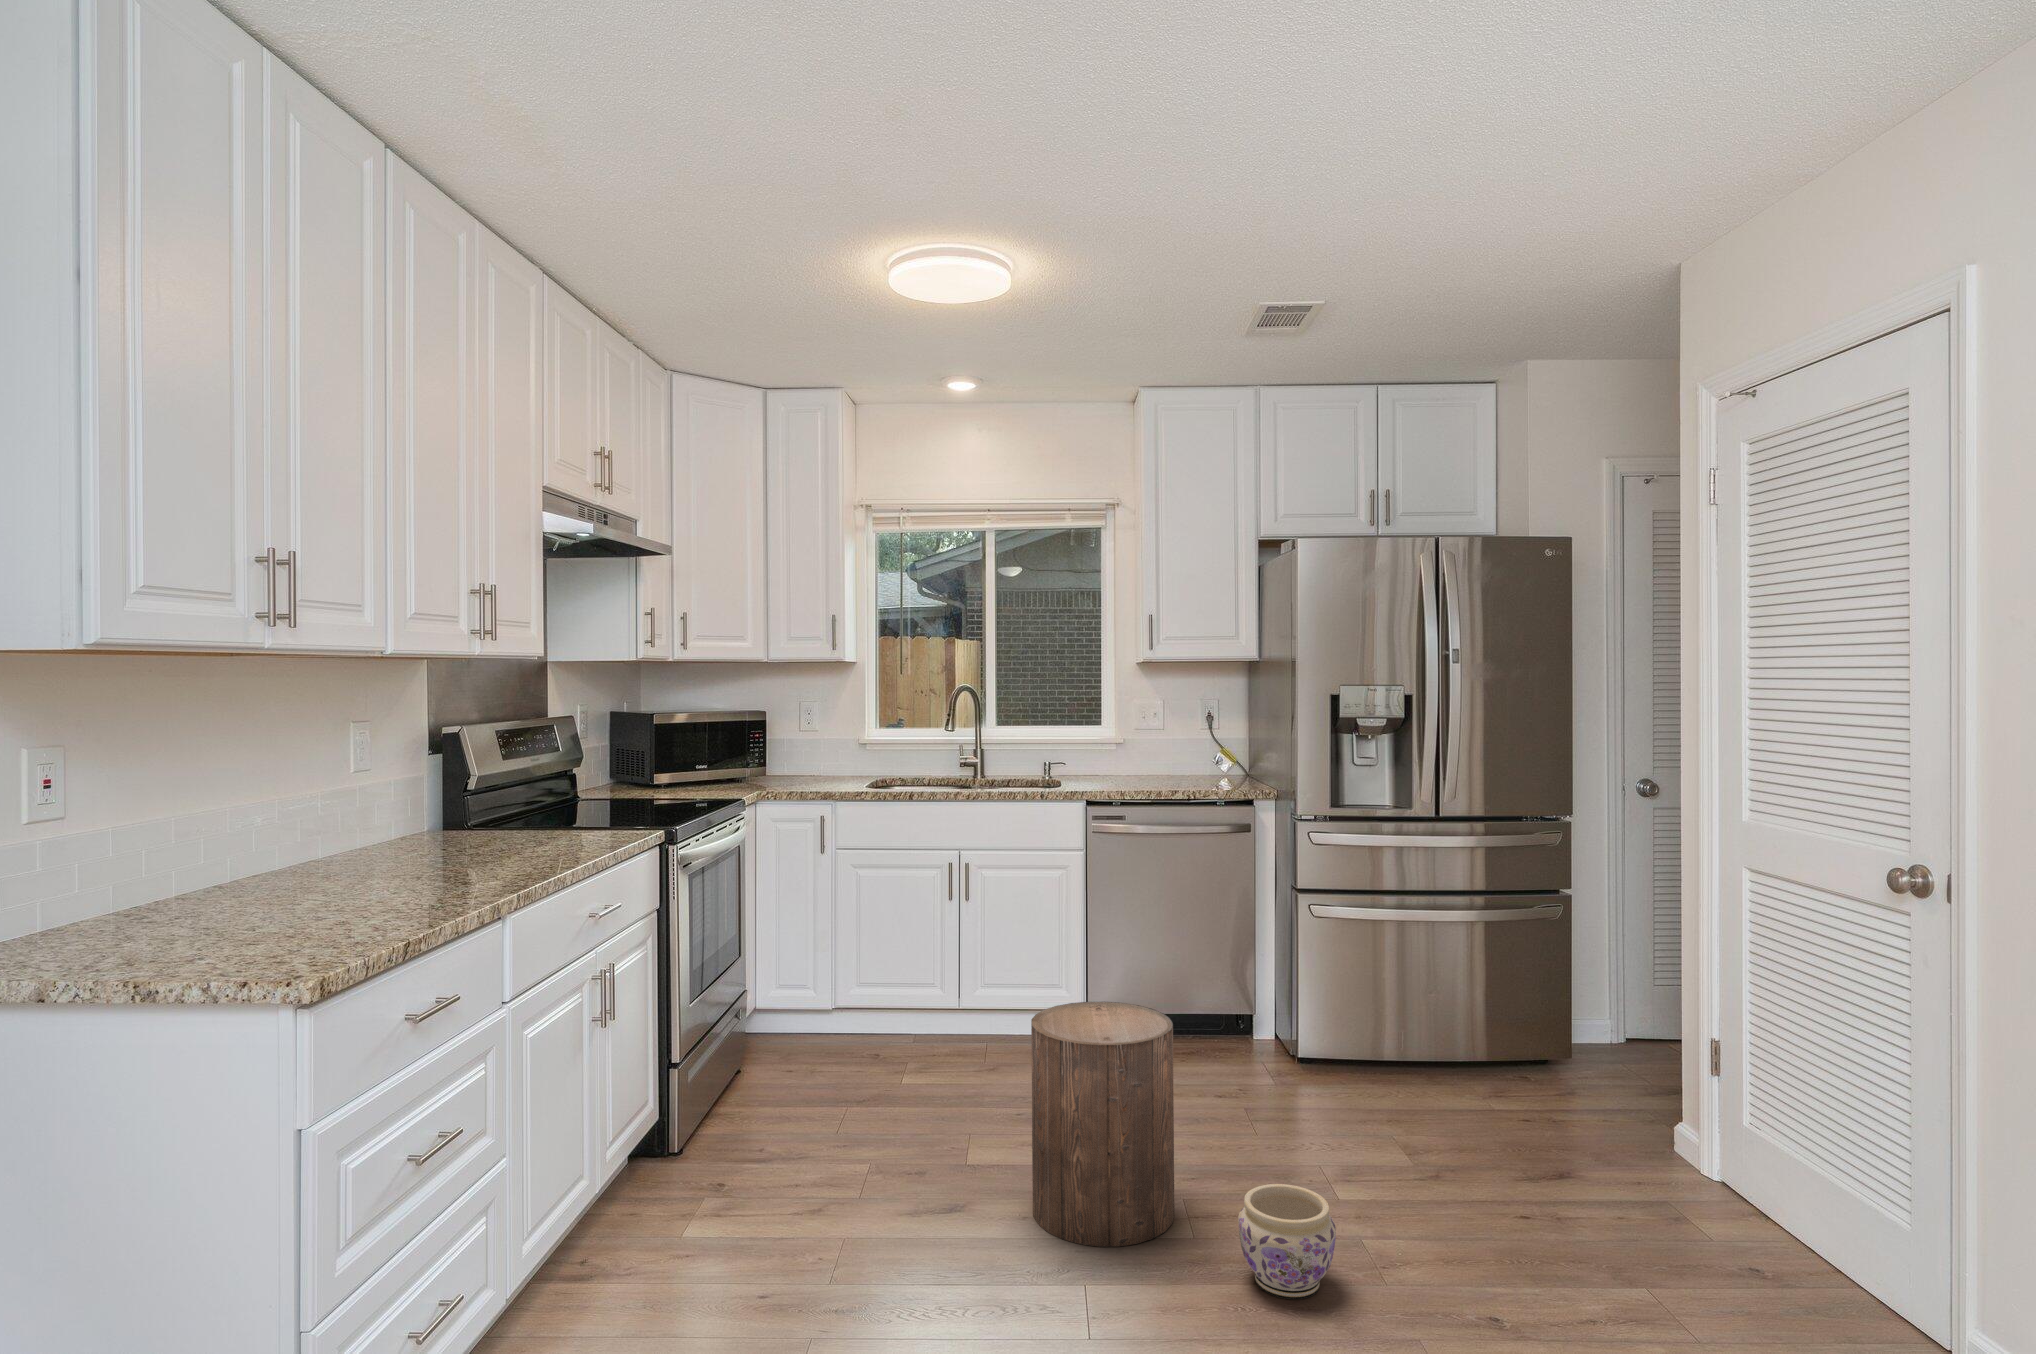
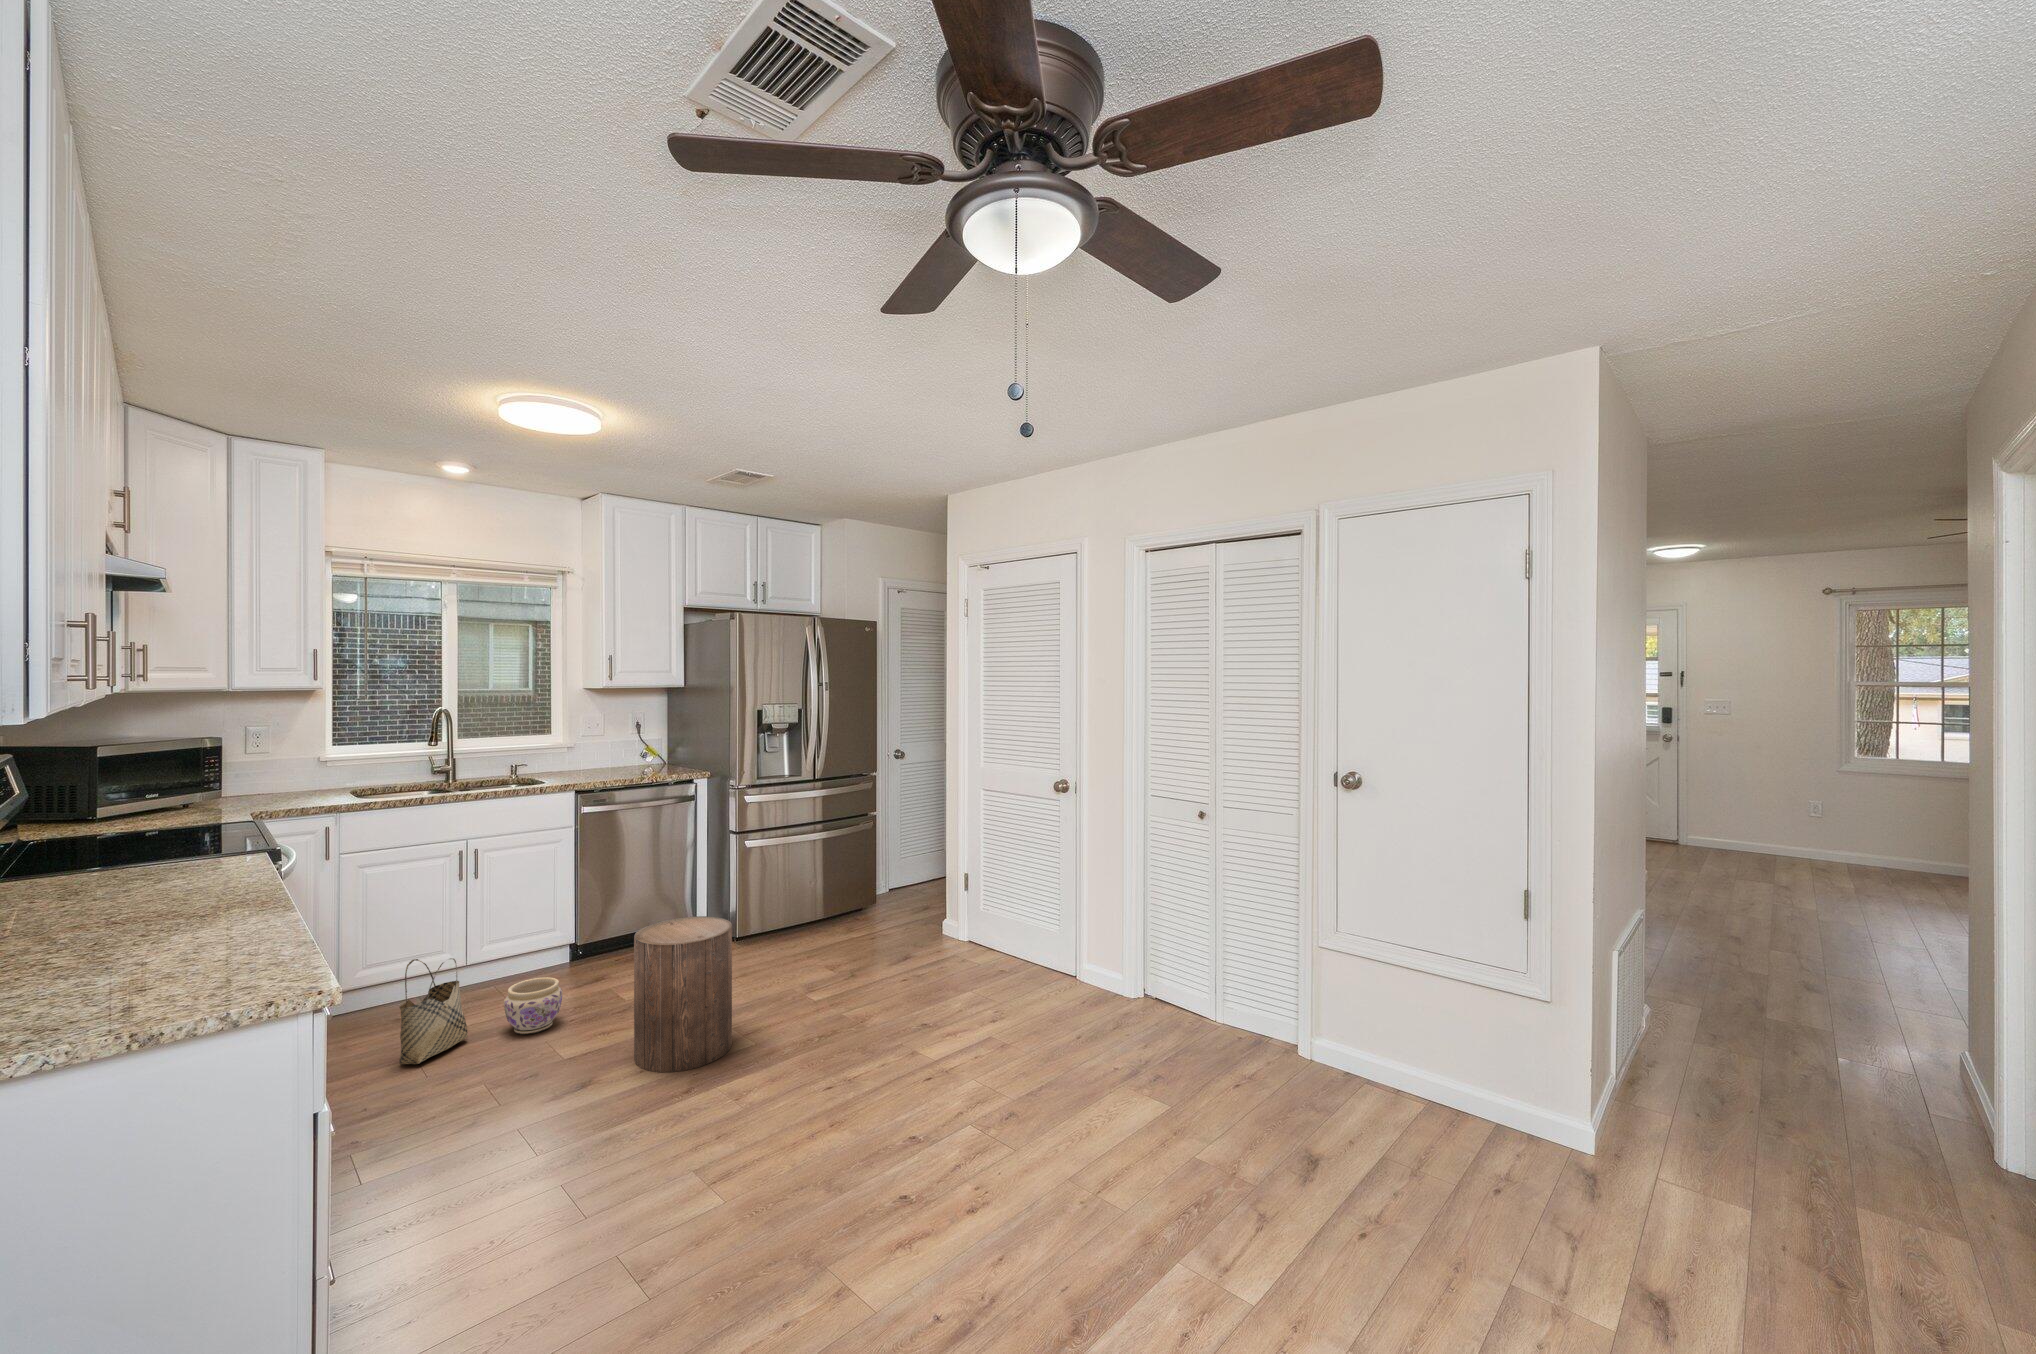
woven basket: none [830,984,909,1114] -> present [399,958,468,1064]
planter: present [1238,1184,1336,1299] -> present [504,977,563,1035]

